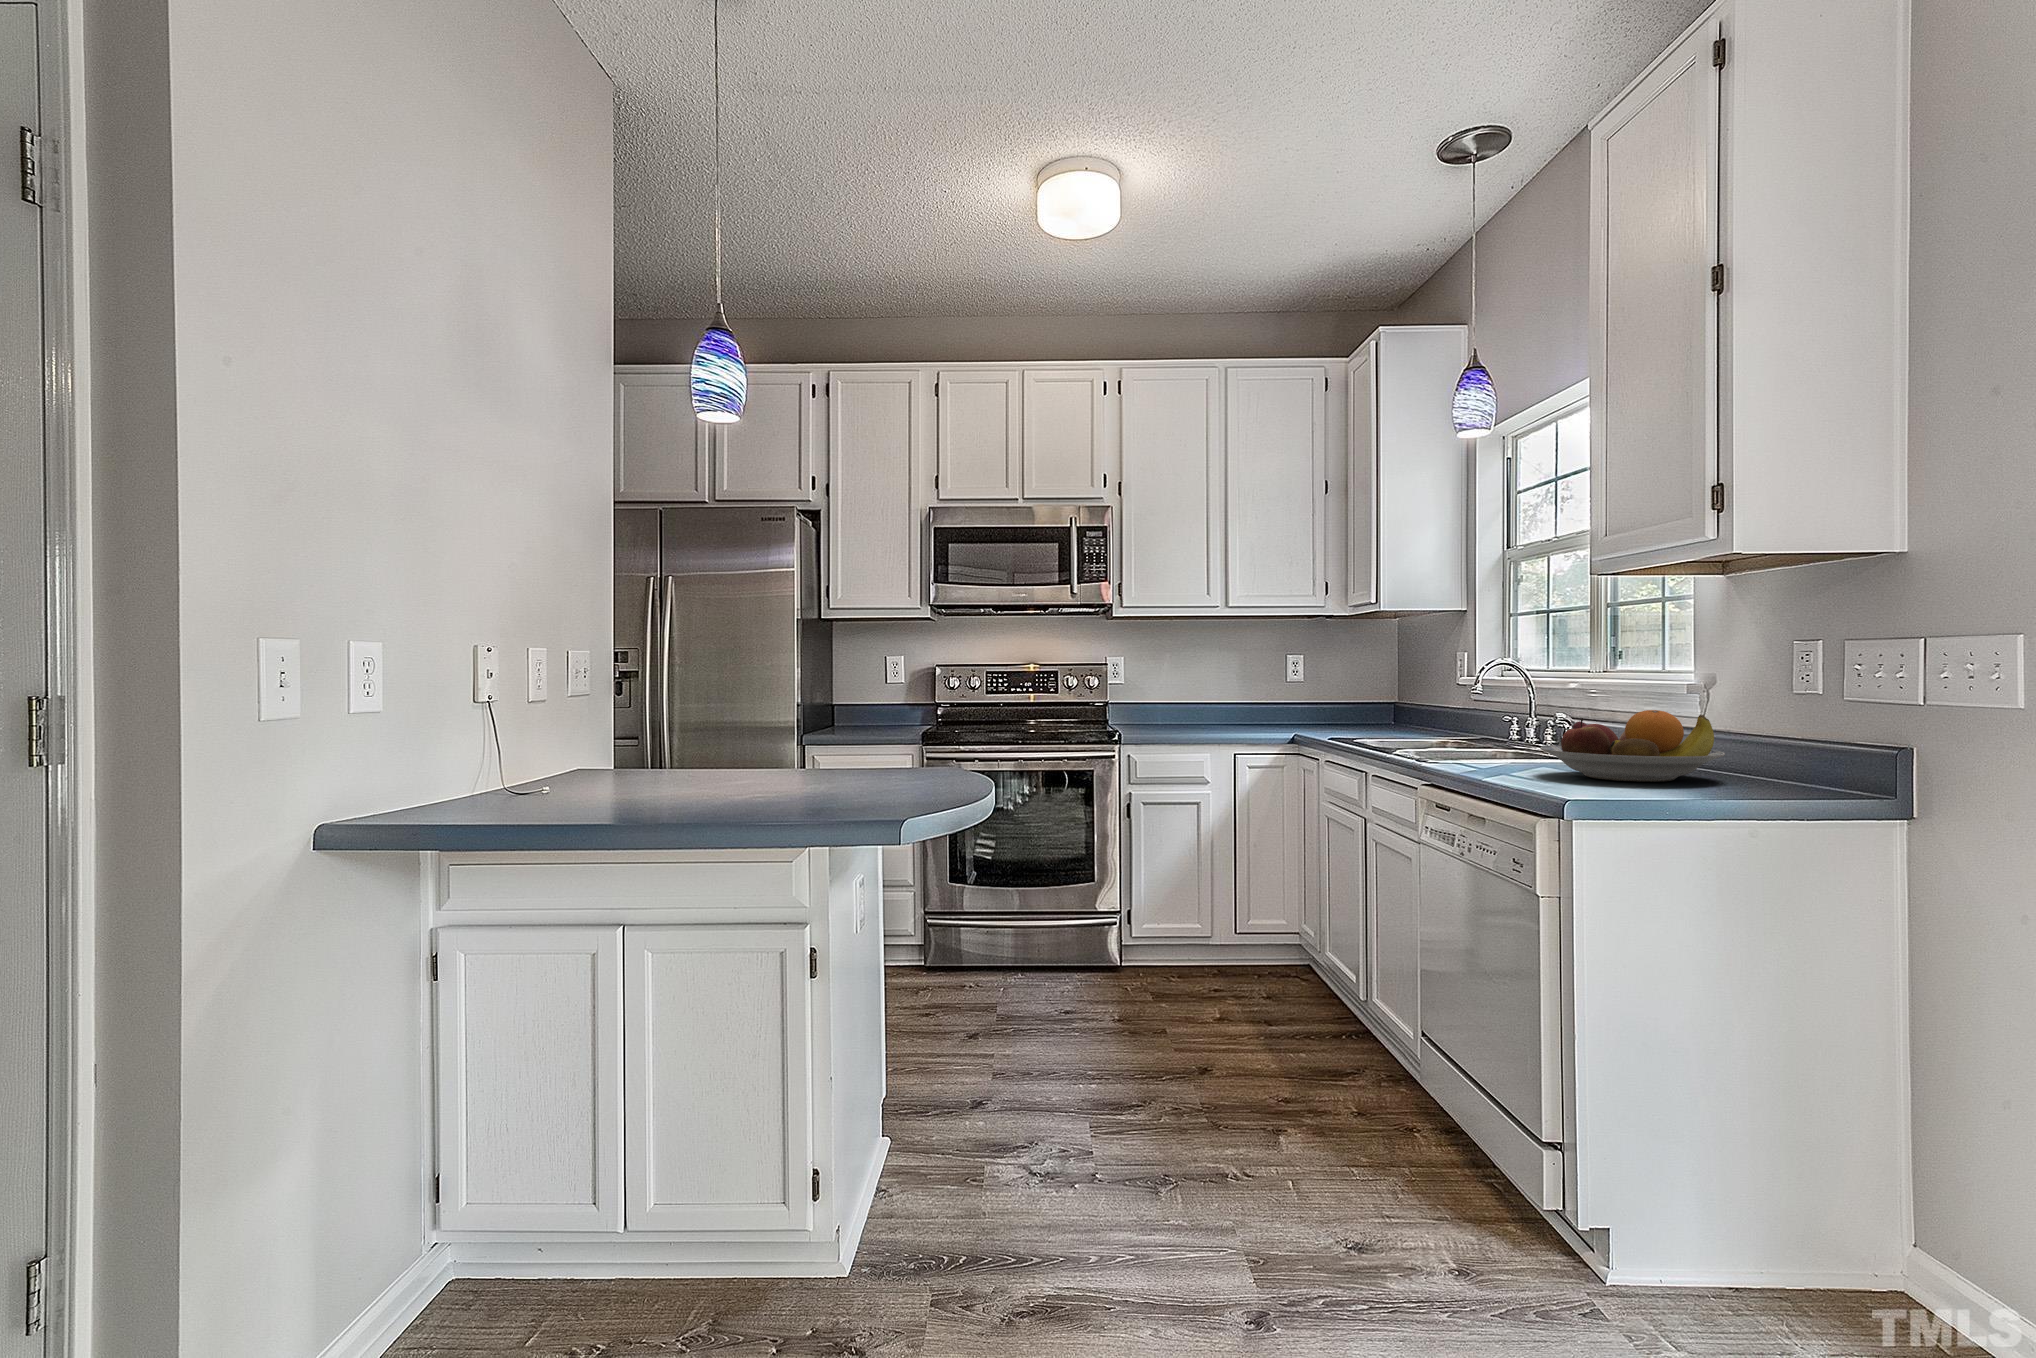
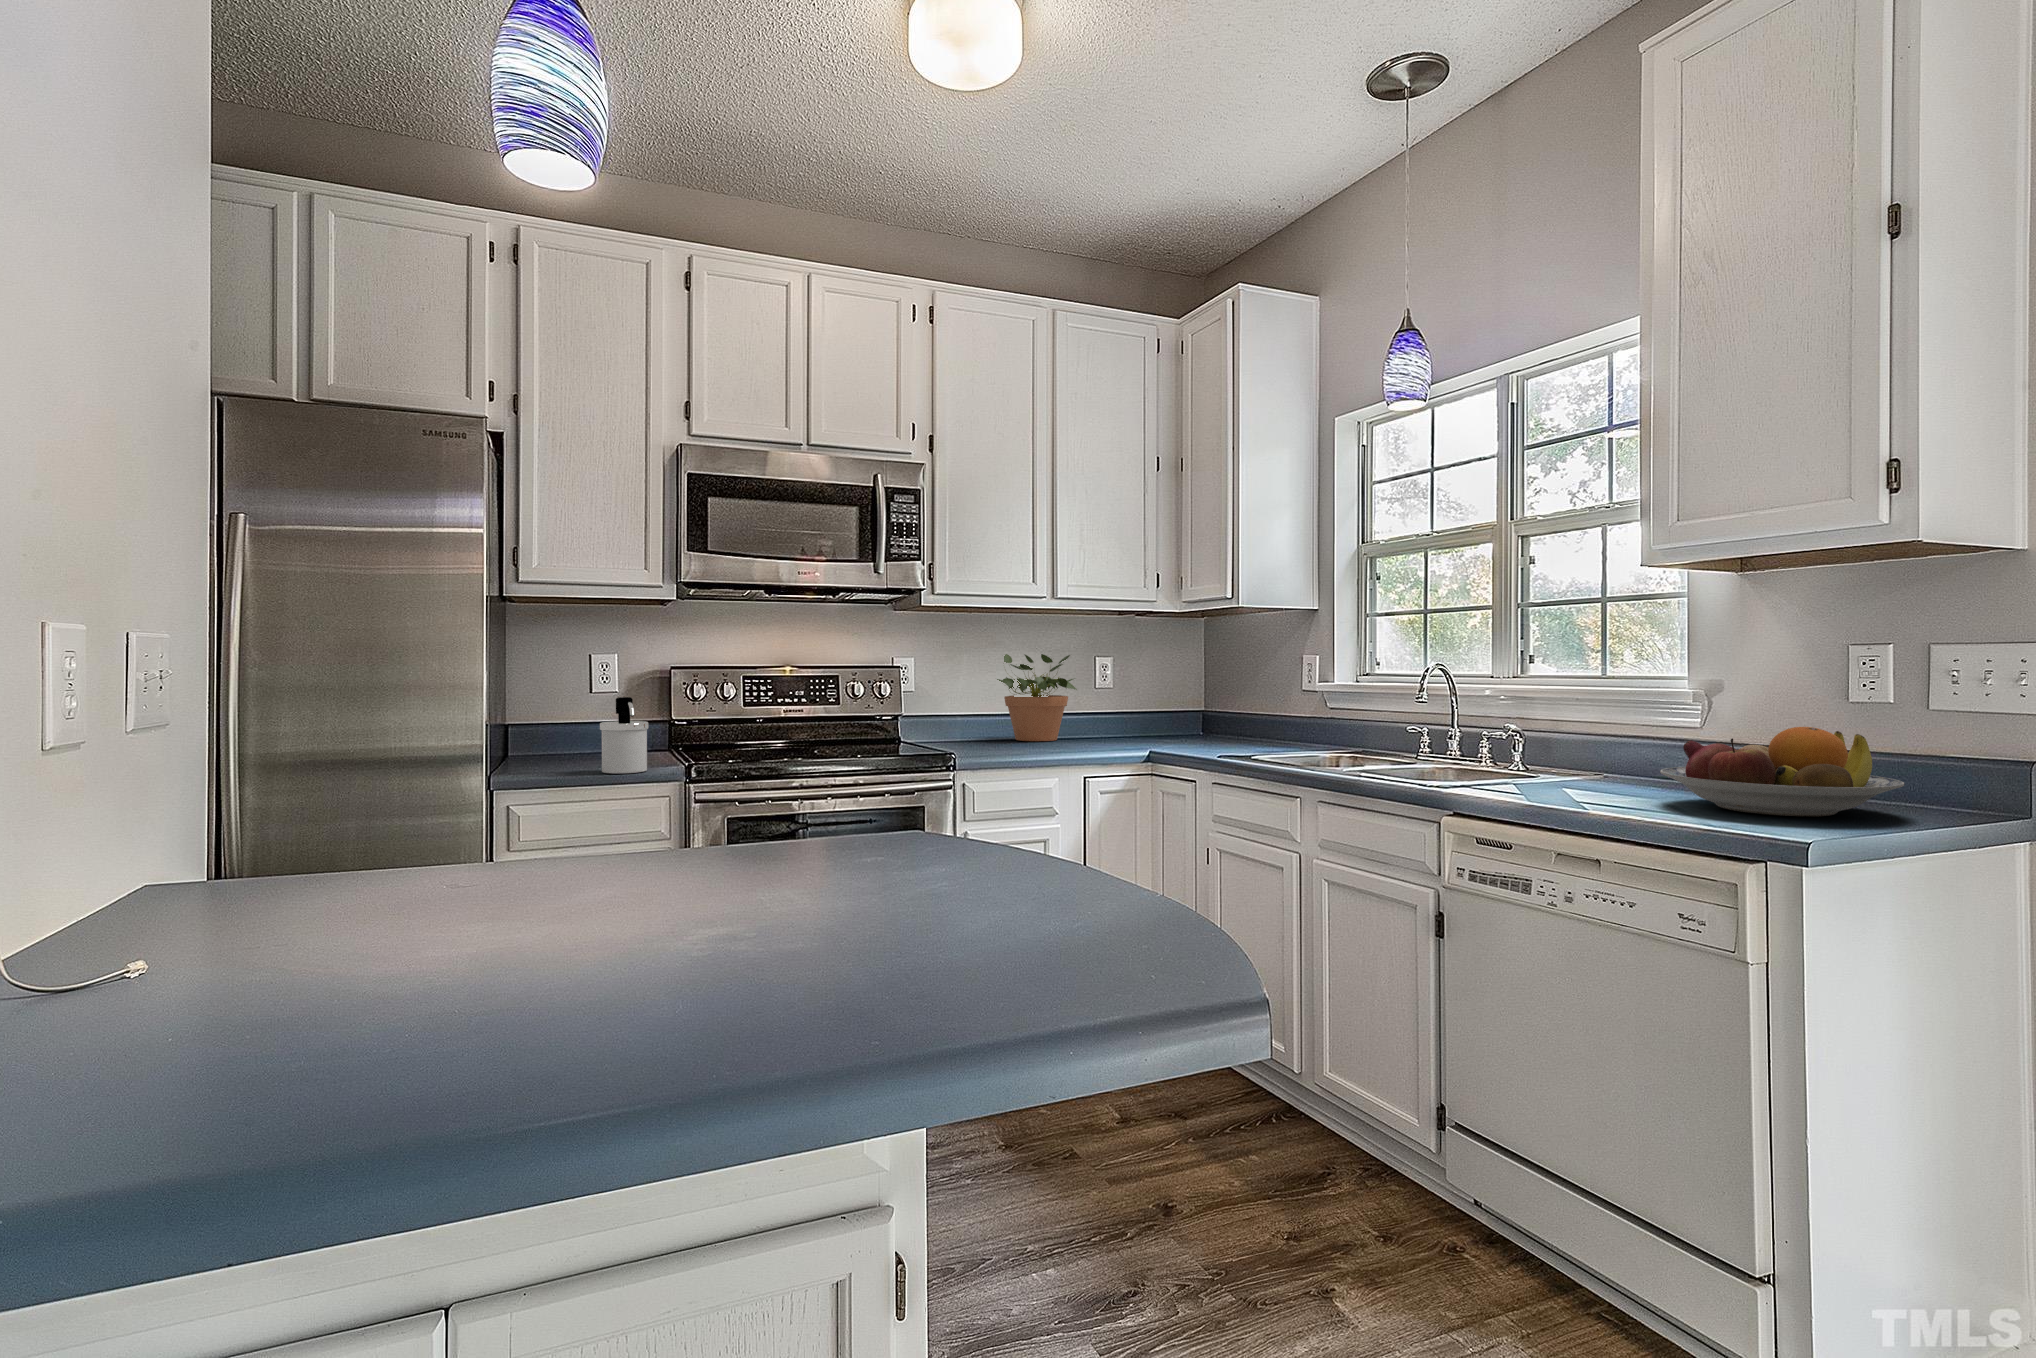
potted plant: none [1194,653,1275,726] -> present [997,654,1077,741]
soap dispenser: none [875,685,907,736] -> present [600,697,648,774]

